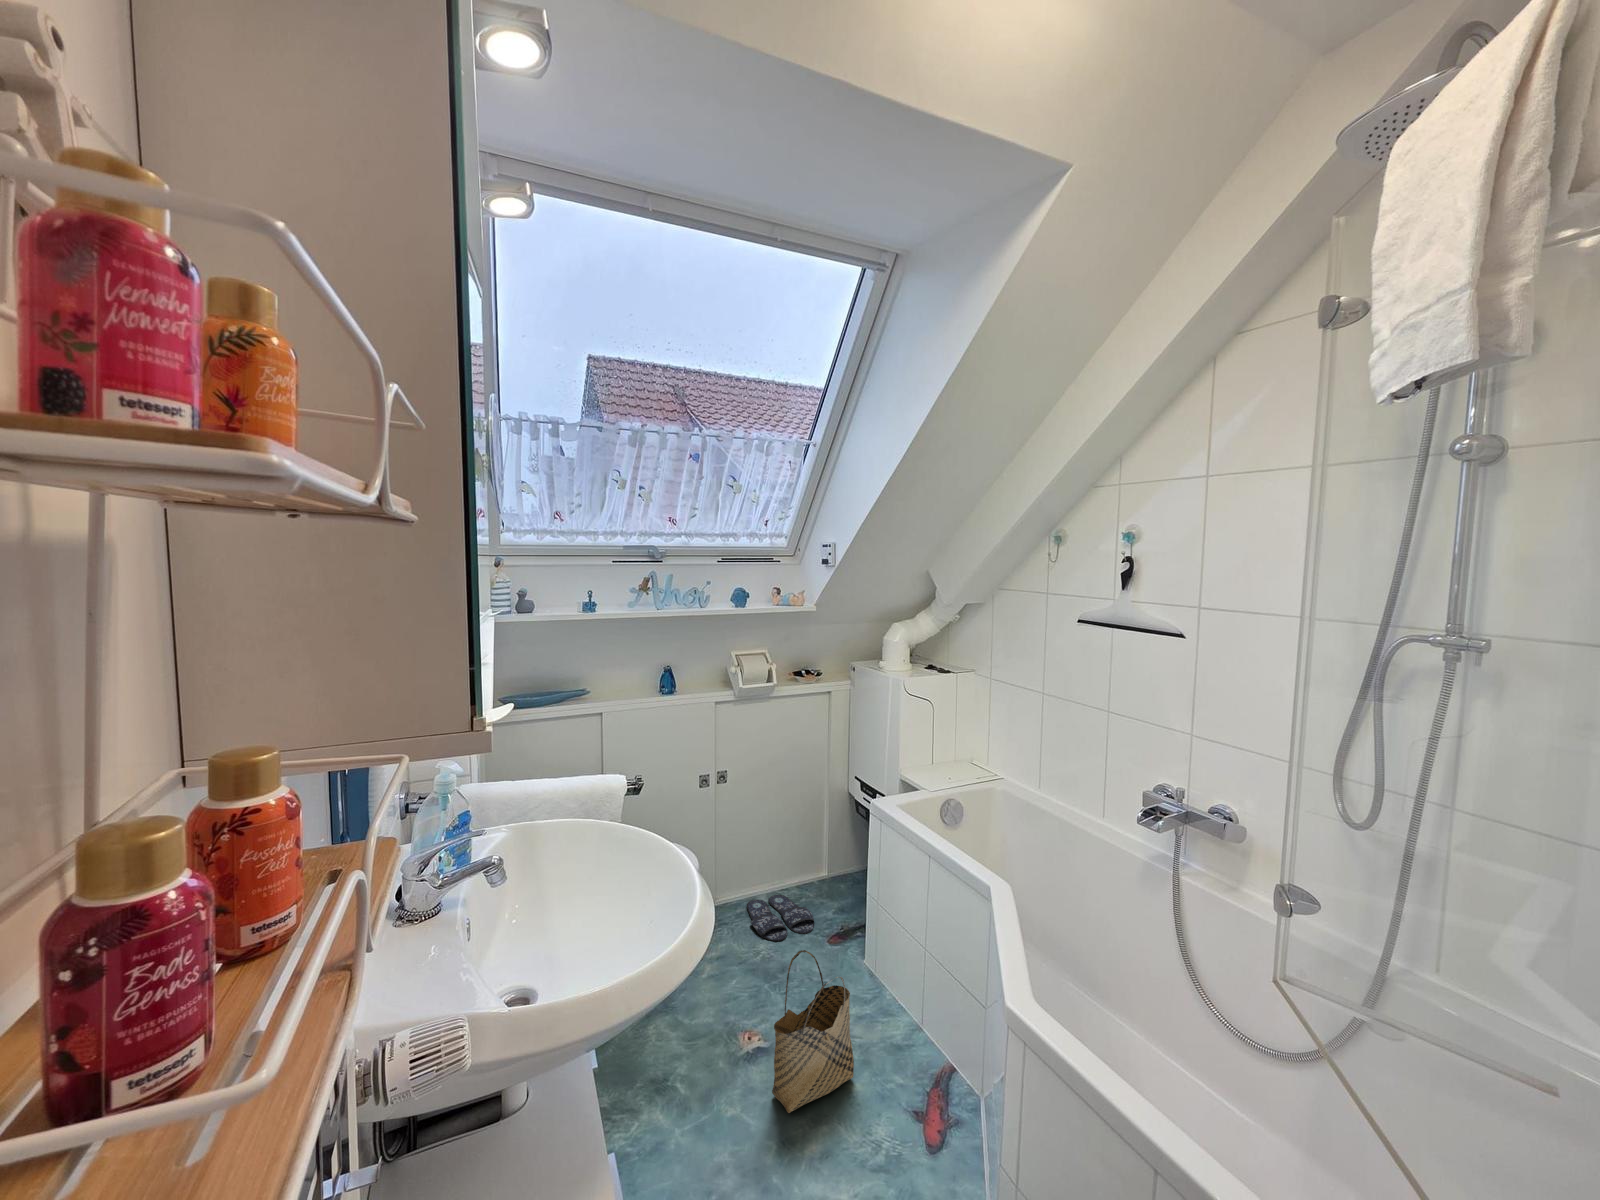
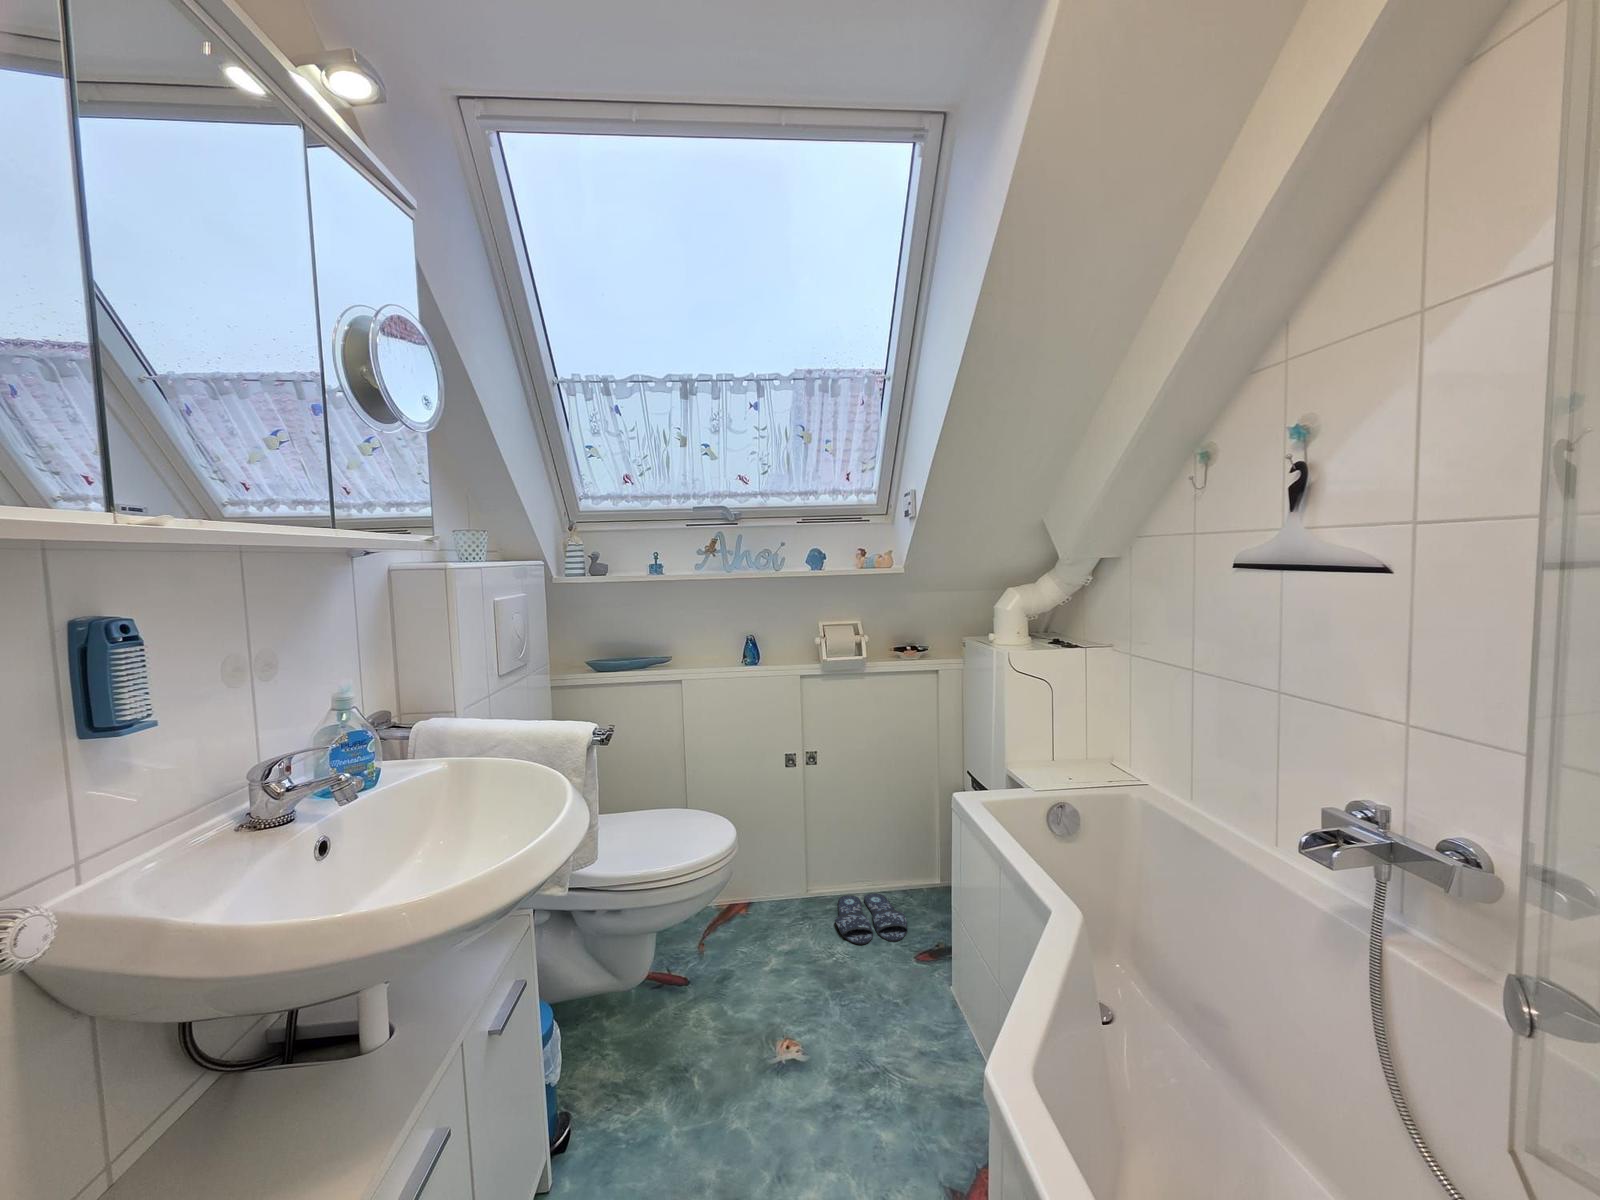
woven basket: present [772,950,854,1113] -> none [781,957,890,1148]

